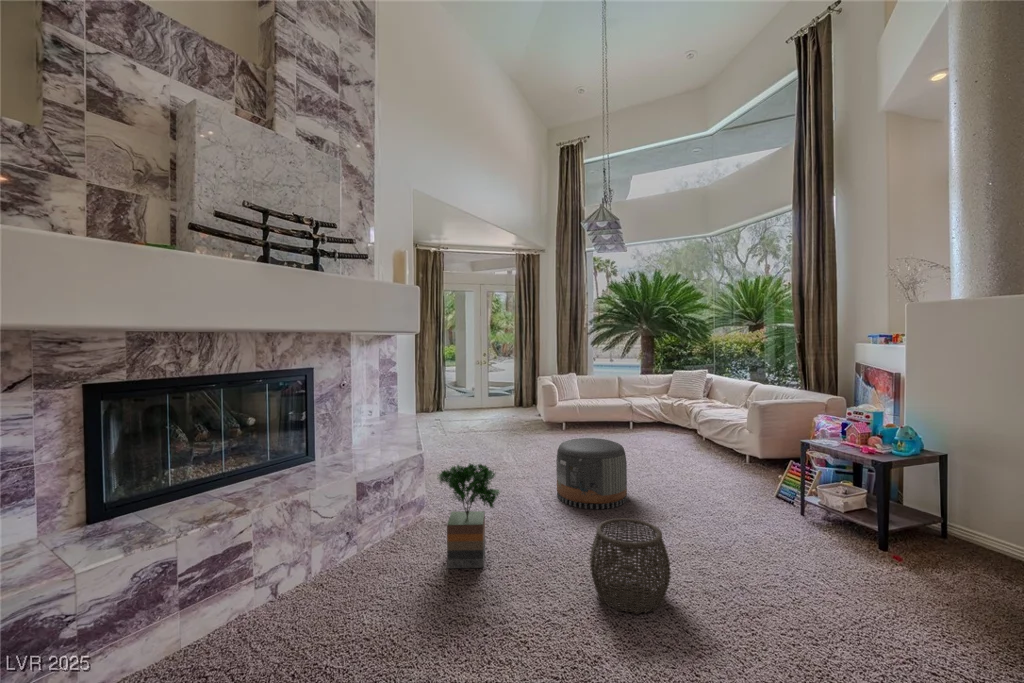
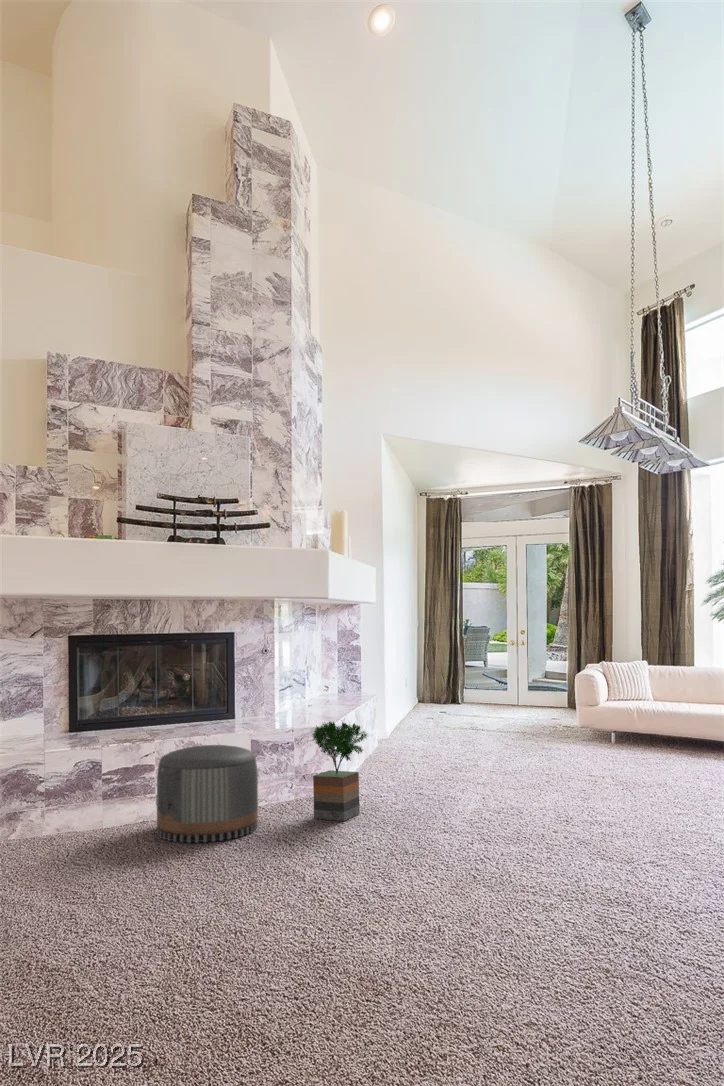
pouf: present [556,438,627,509] -> present [157,745,258,843]
woven basket: present [590,518,671,614] -> none [408,775,485,856]

